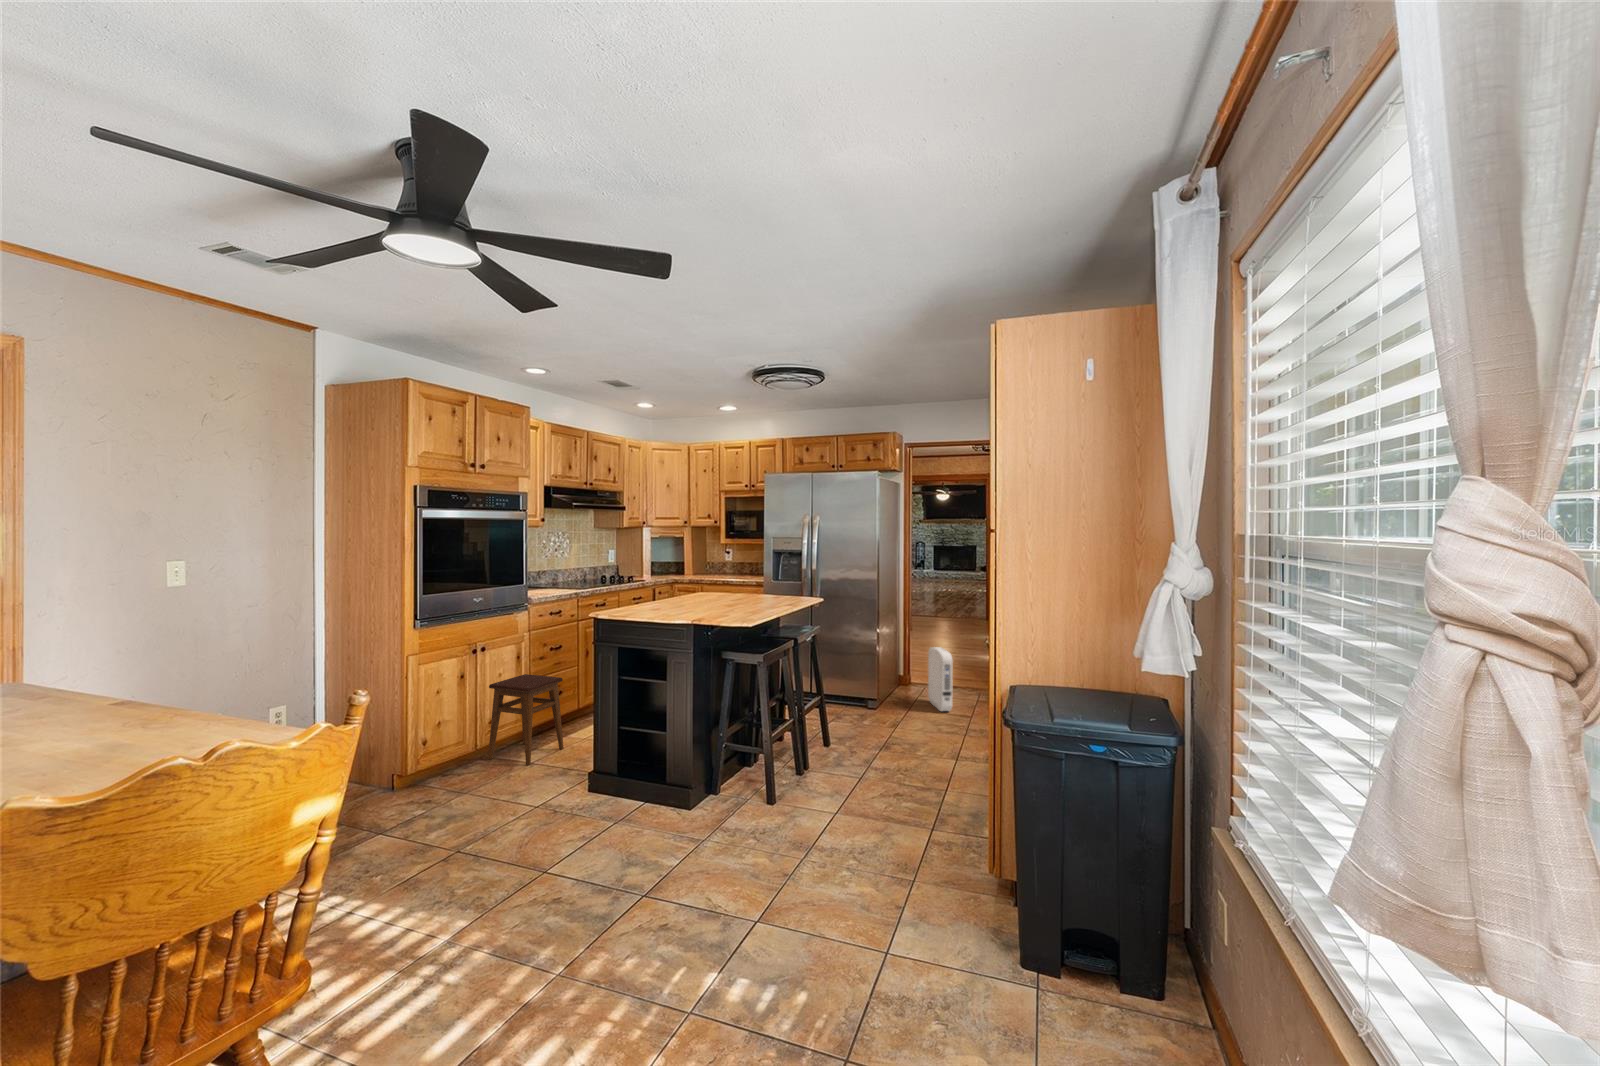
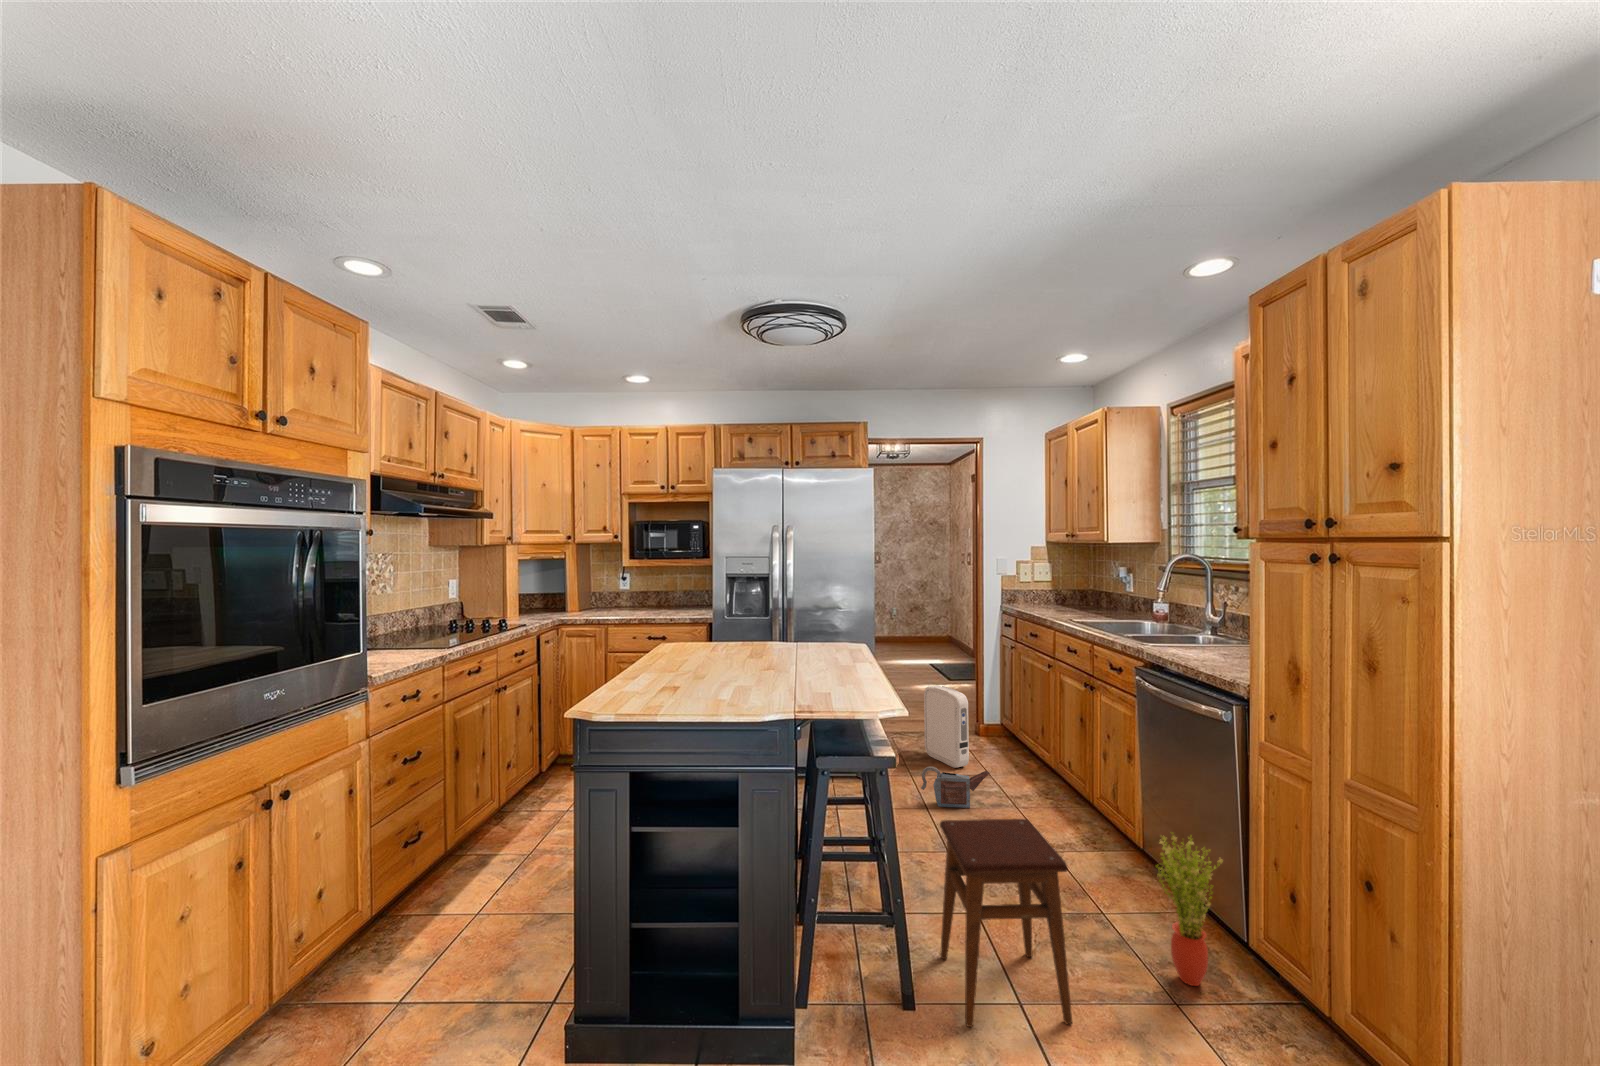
stool: present [488,674,564,765] -> present [940,819,1072,1027]
watering can: none [886,700,936,733] -> present [921,767,990,808]
potted plant: none [918,724,960,823] -> present [1157,836,1223,986]

